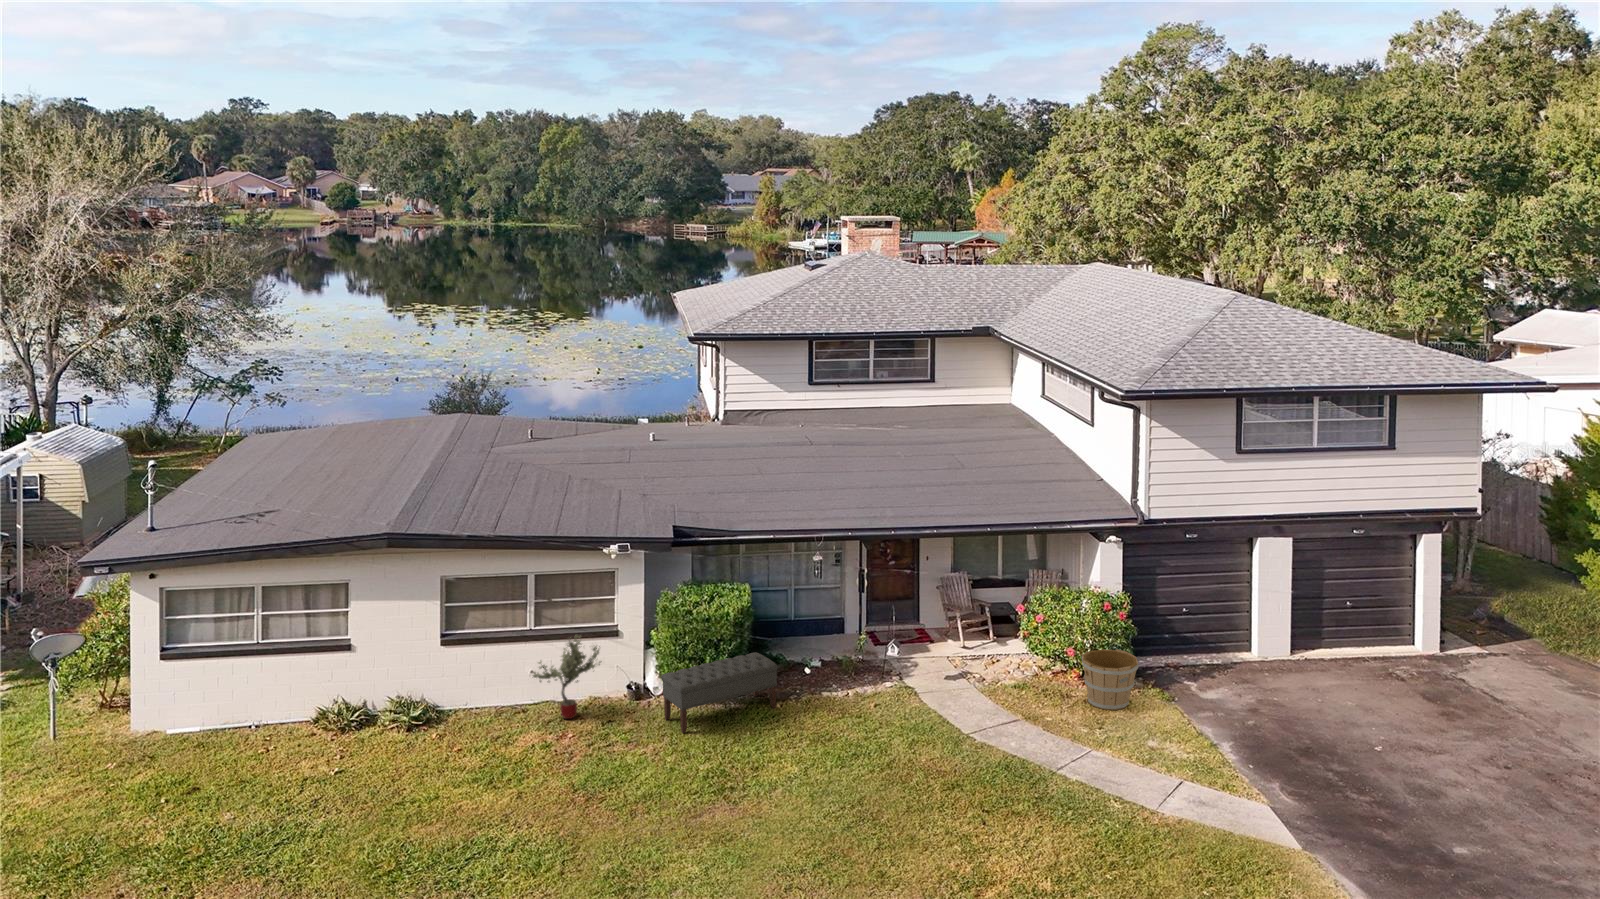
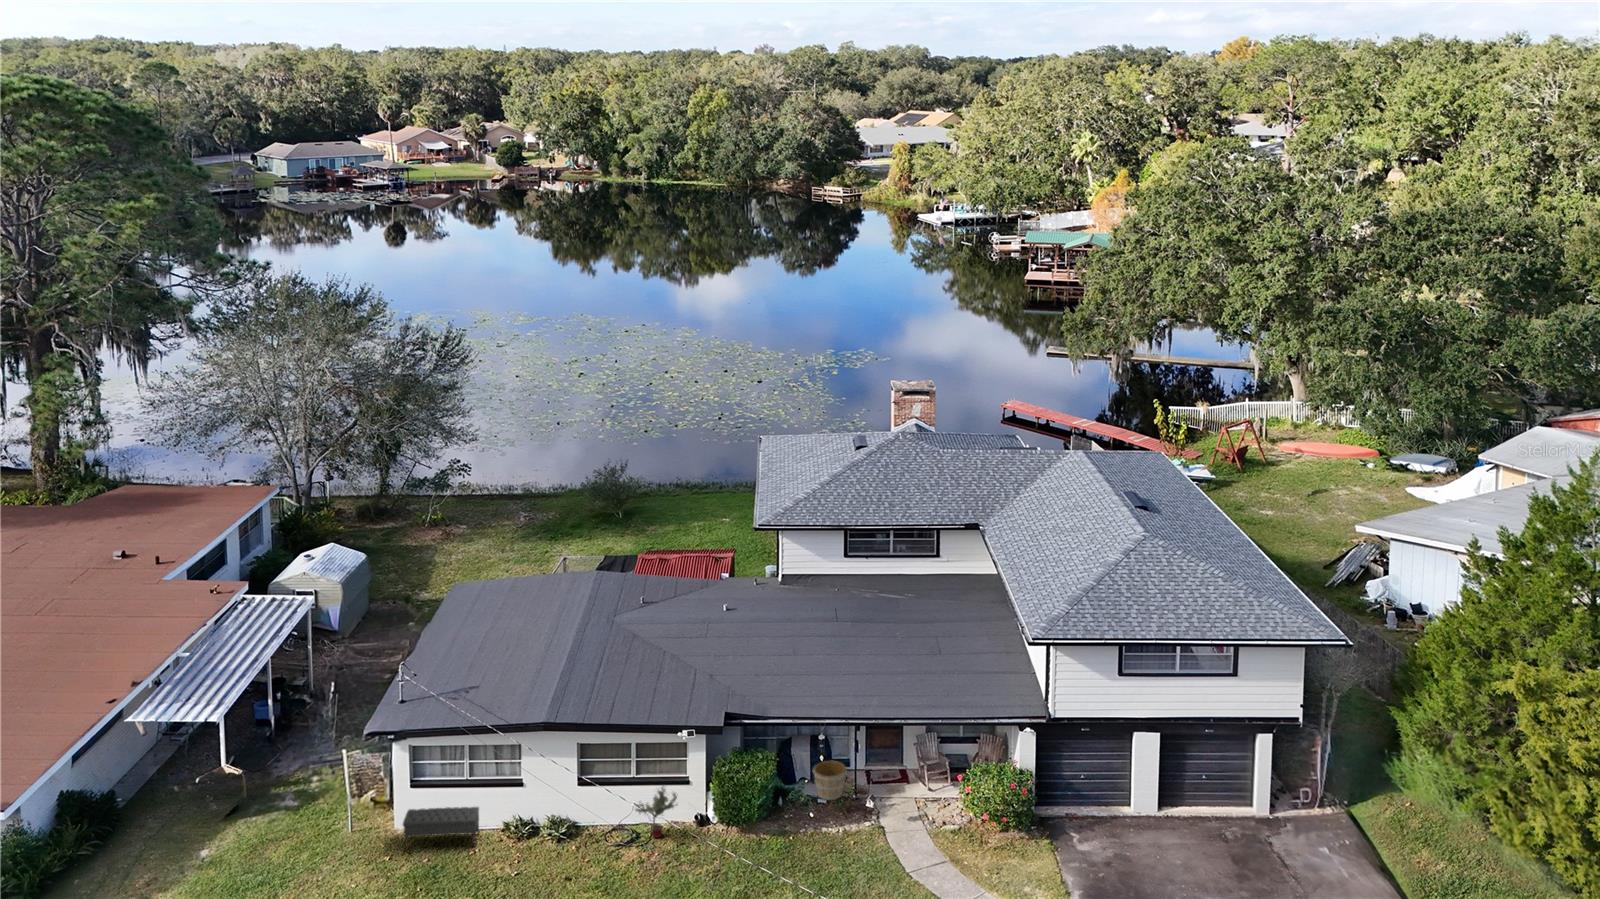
wooden bucket: present [1081,649,1139,710] -> present [813,761,847,800]
bench: present [661,652,778,733] -> present [403,807,480,849]

